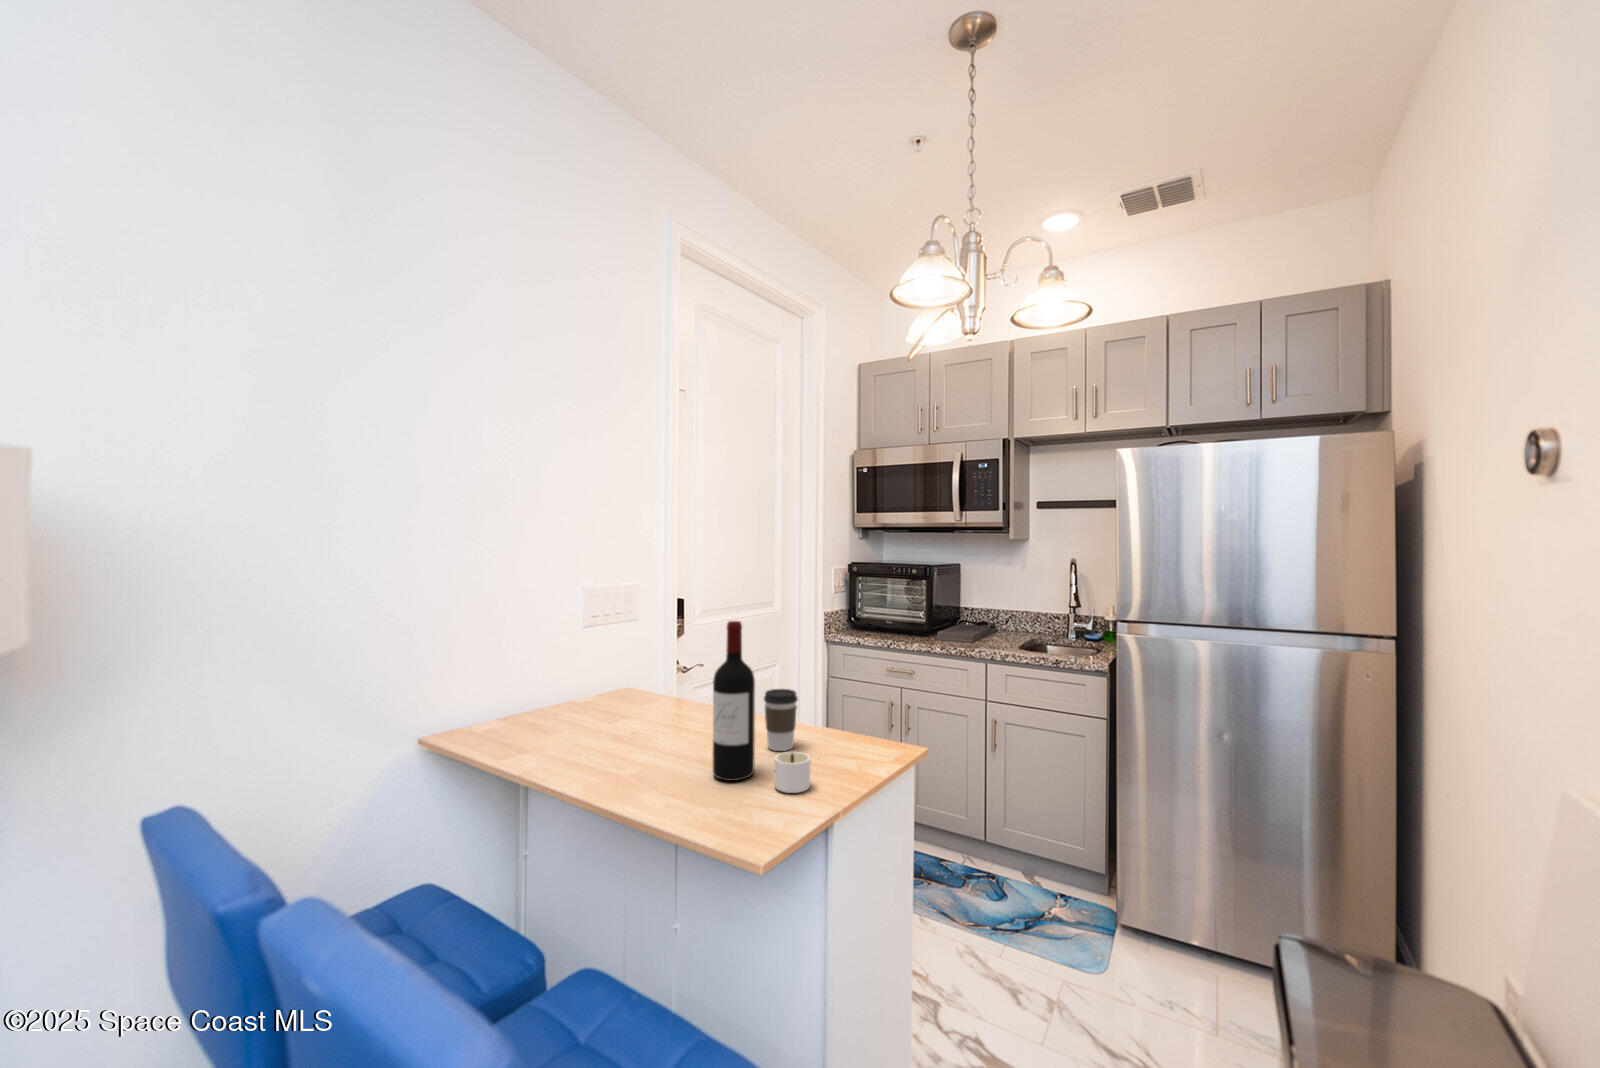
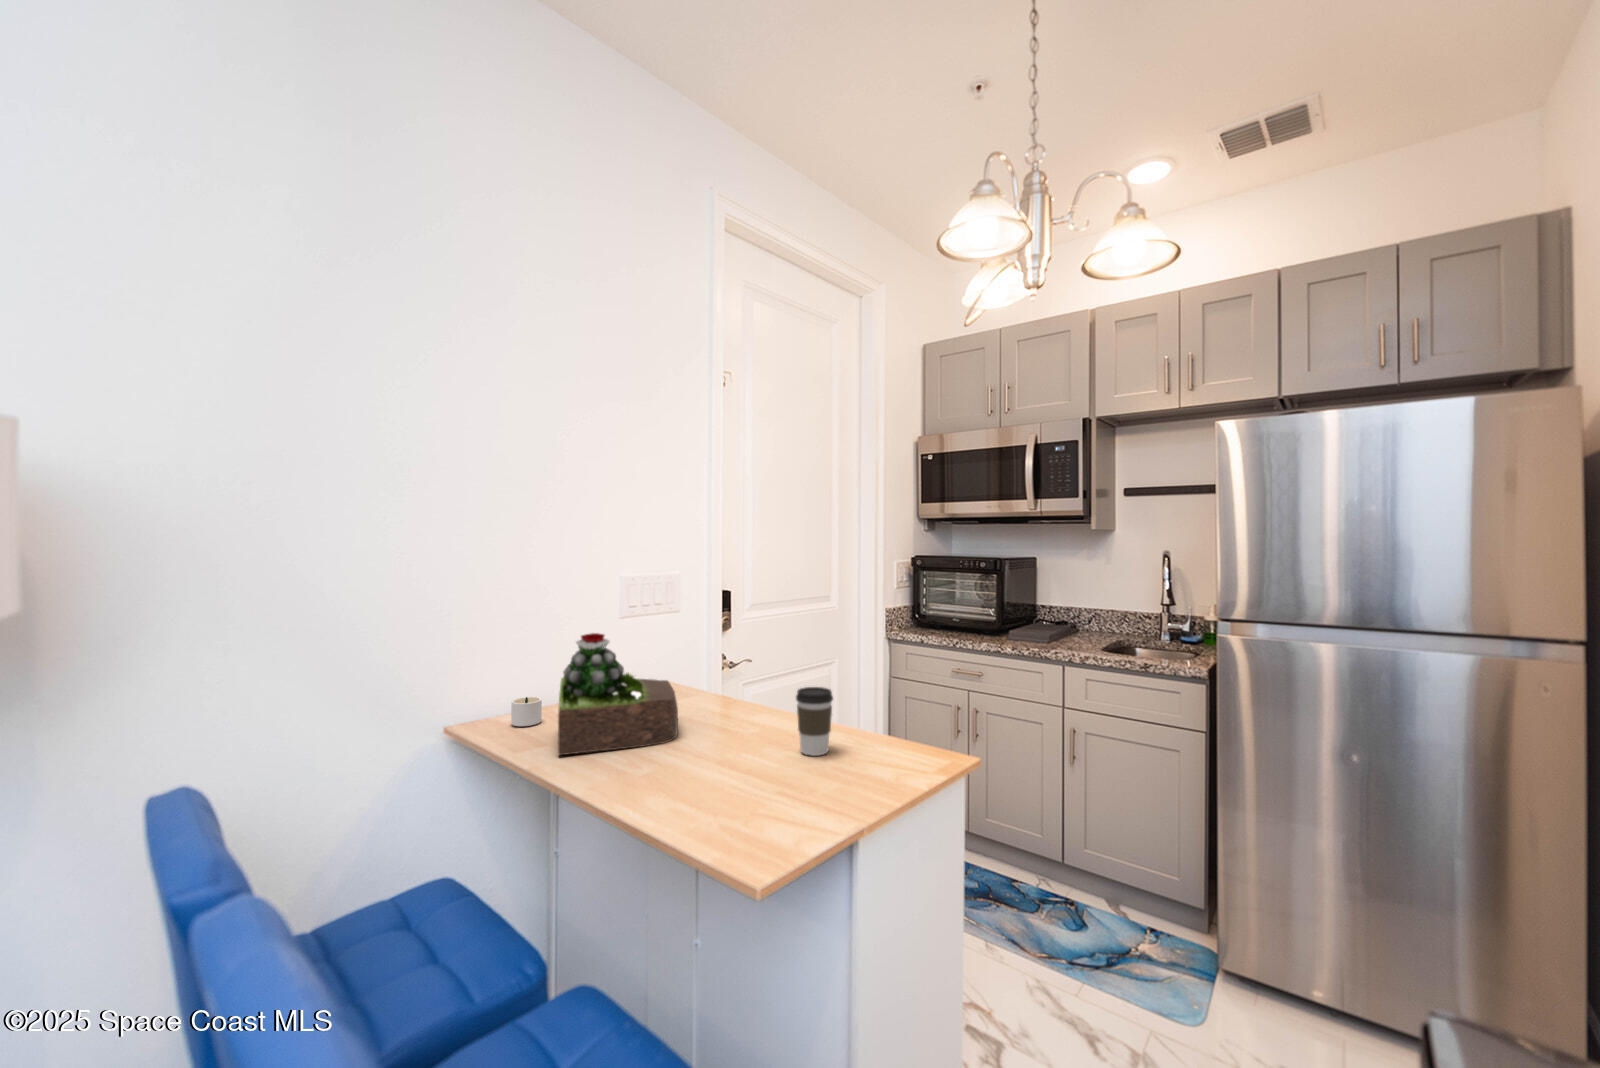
wine bottle: present [713,621,755,781] -> none [734,610,780,787]
succulent plant: none [533,643,650,760] -> present [558,633,678,755]
candle: present [775,752,810,793] -> present [511,697,542,726]

